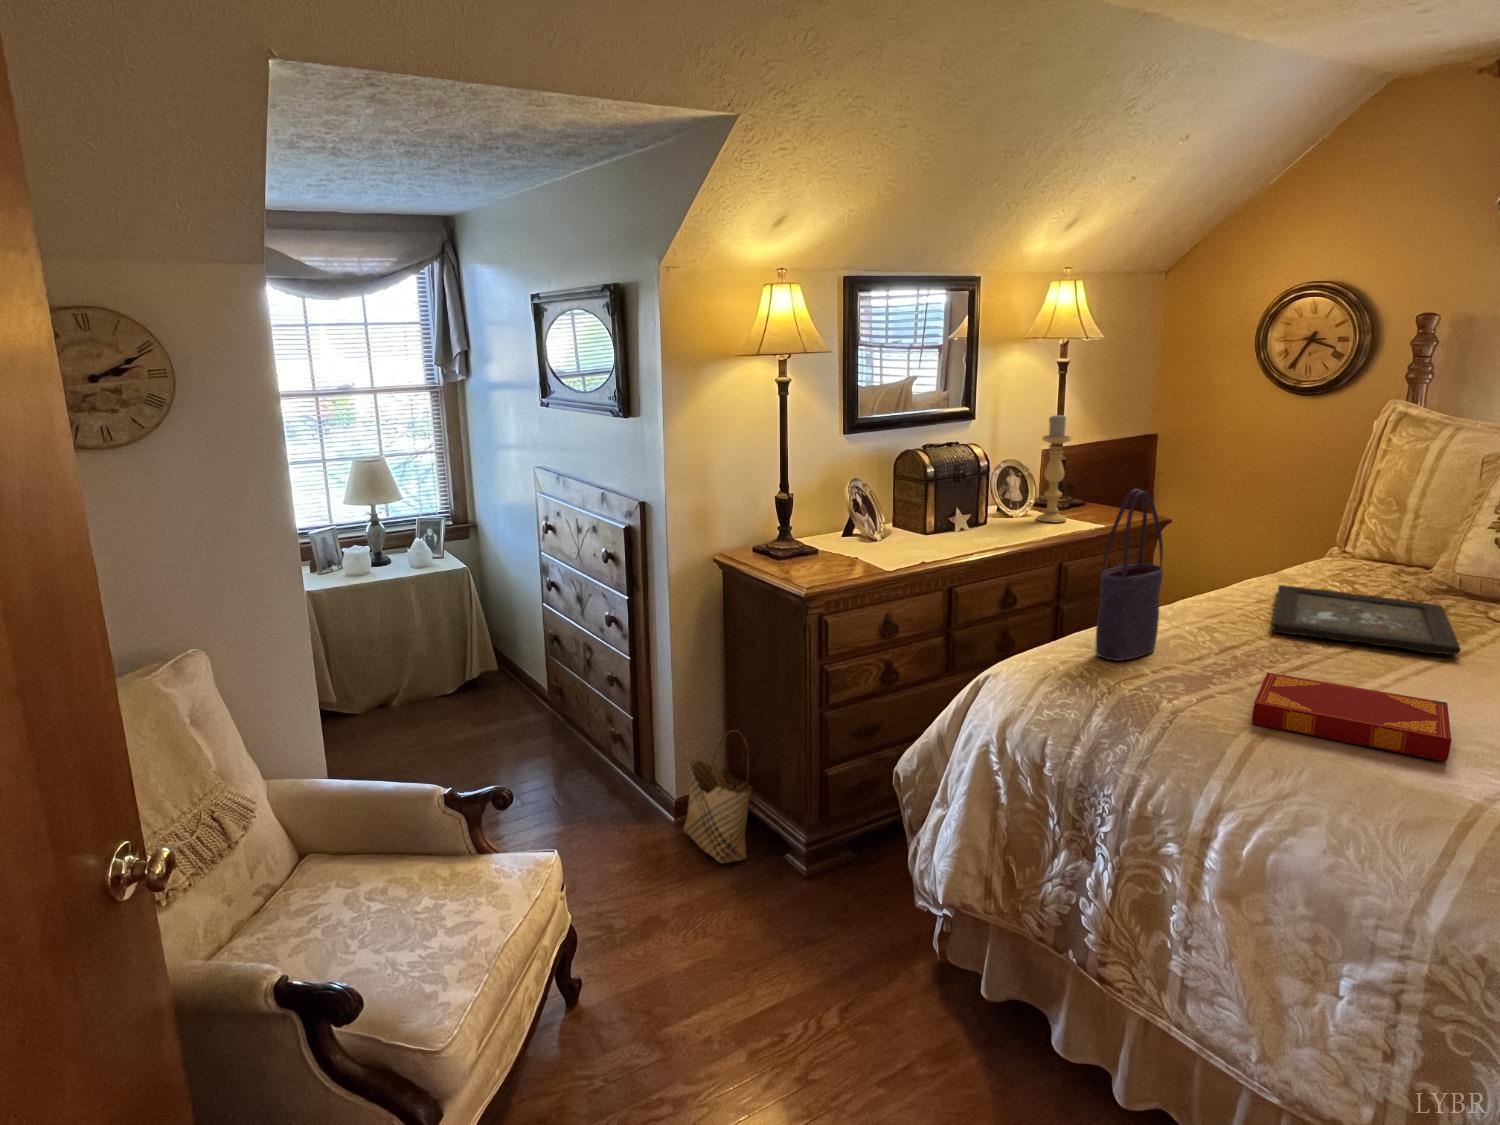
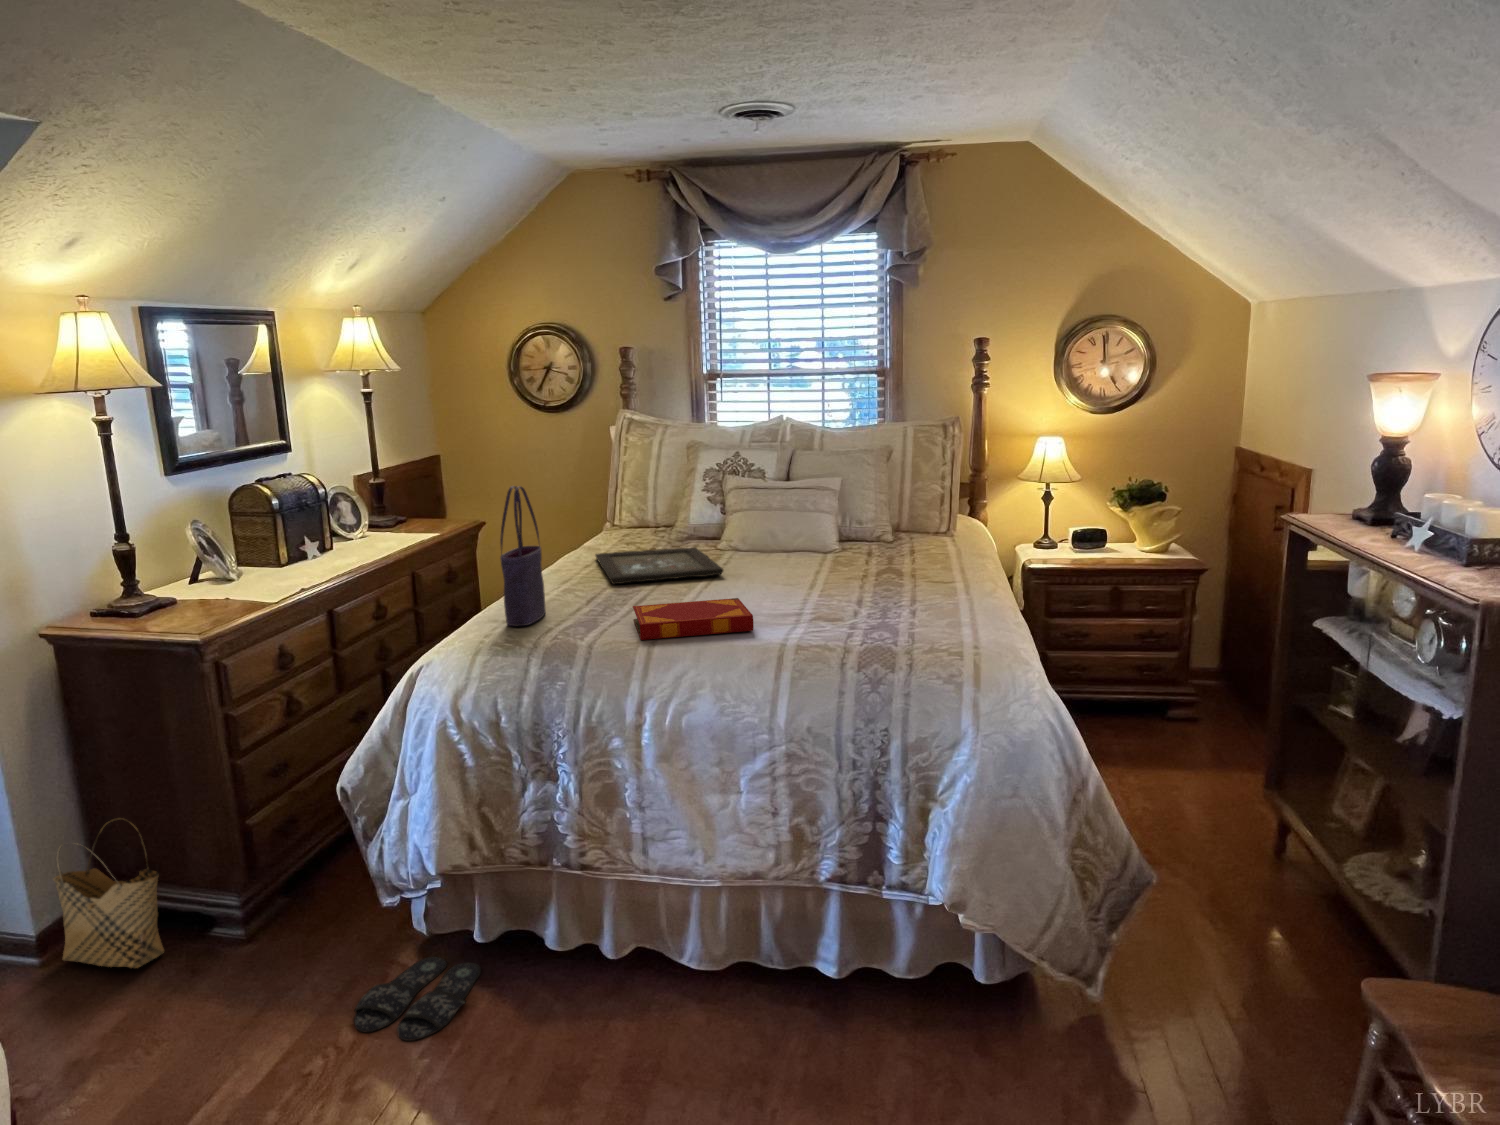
candle holder: present [1036,415,1071,522] -> none [366,438,402,539]
slippers: none [837,980,979,1071] -> present [354,957,481,1041]

